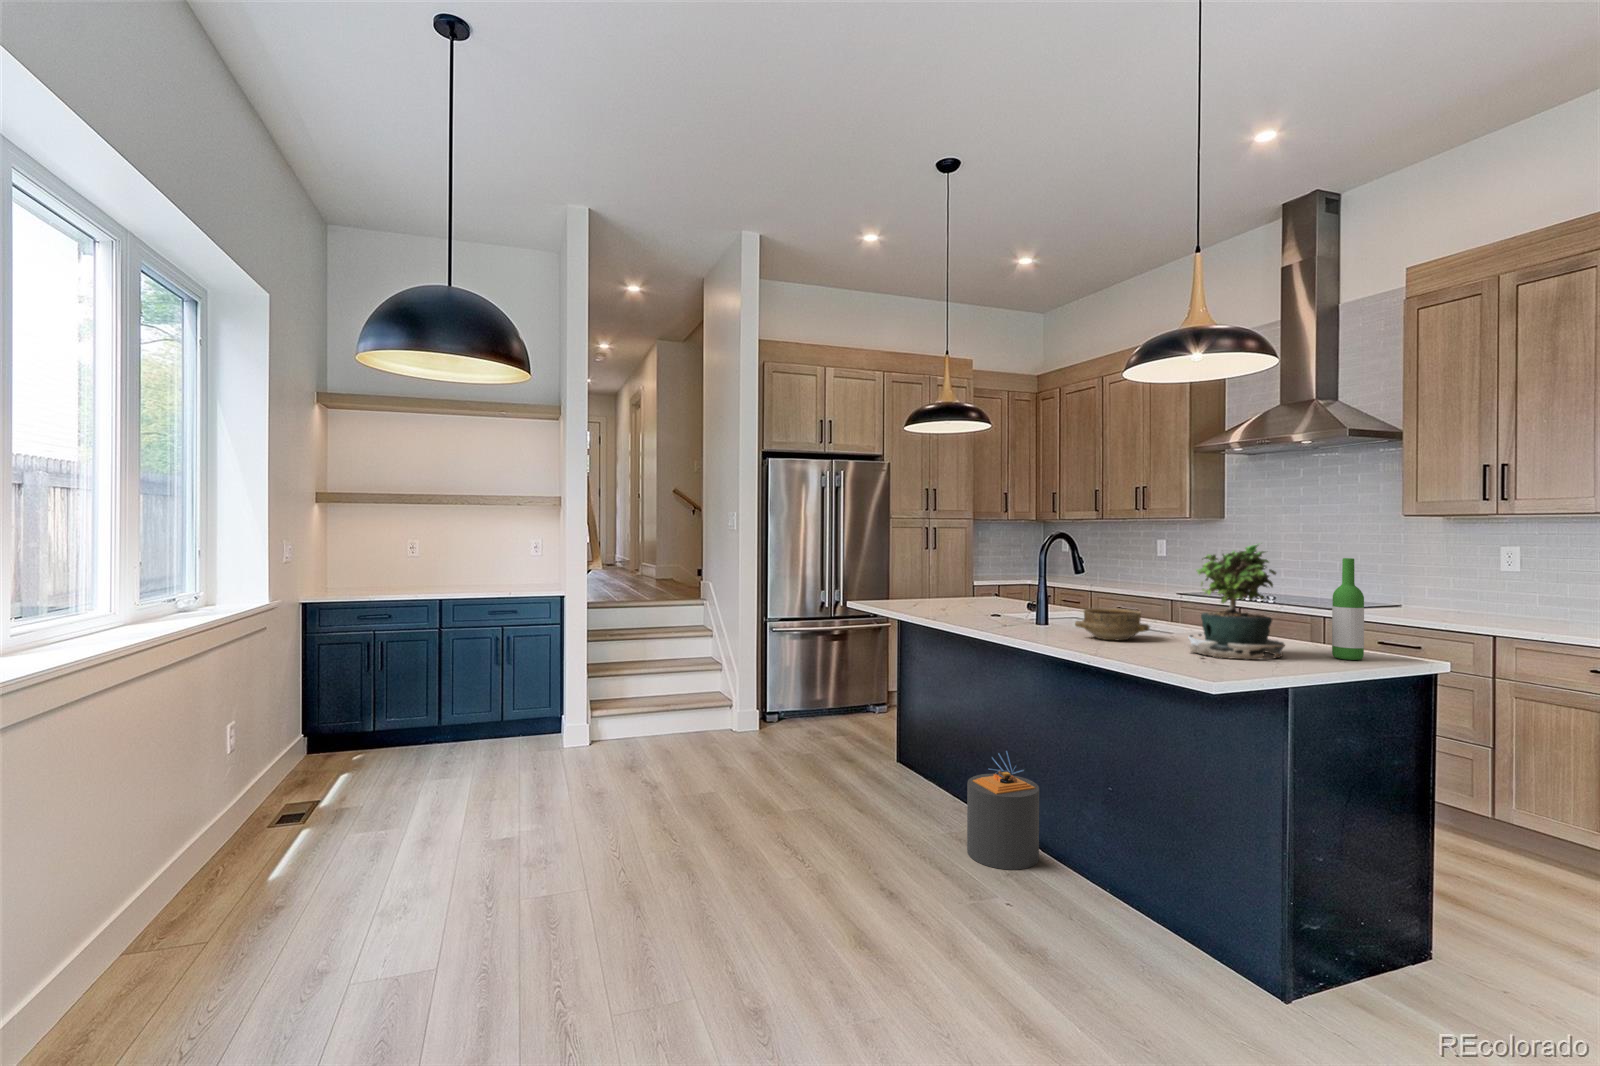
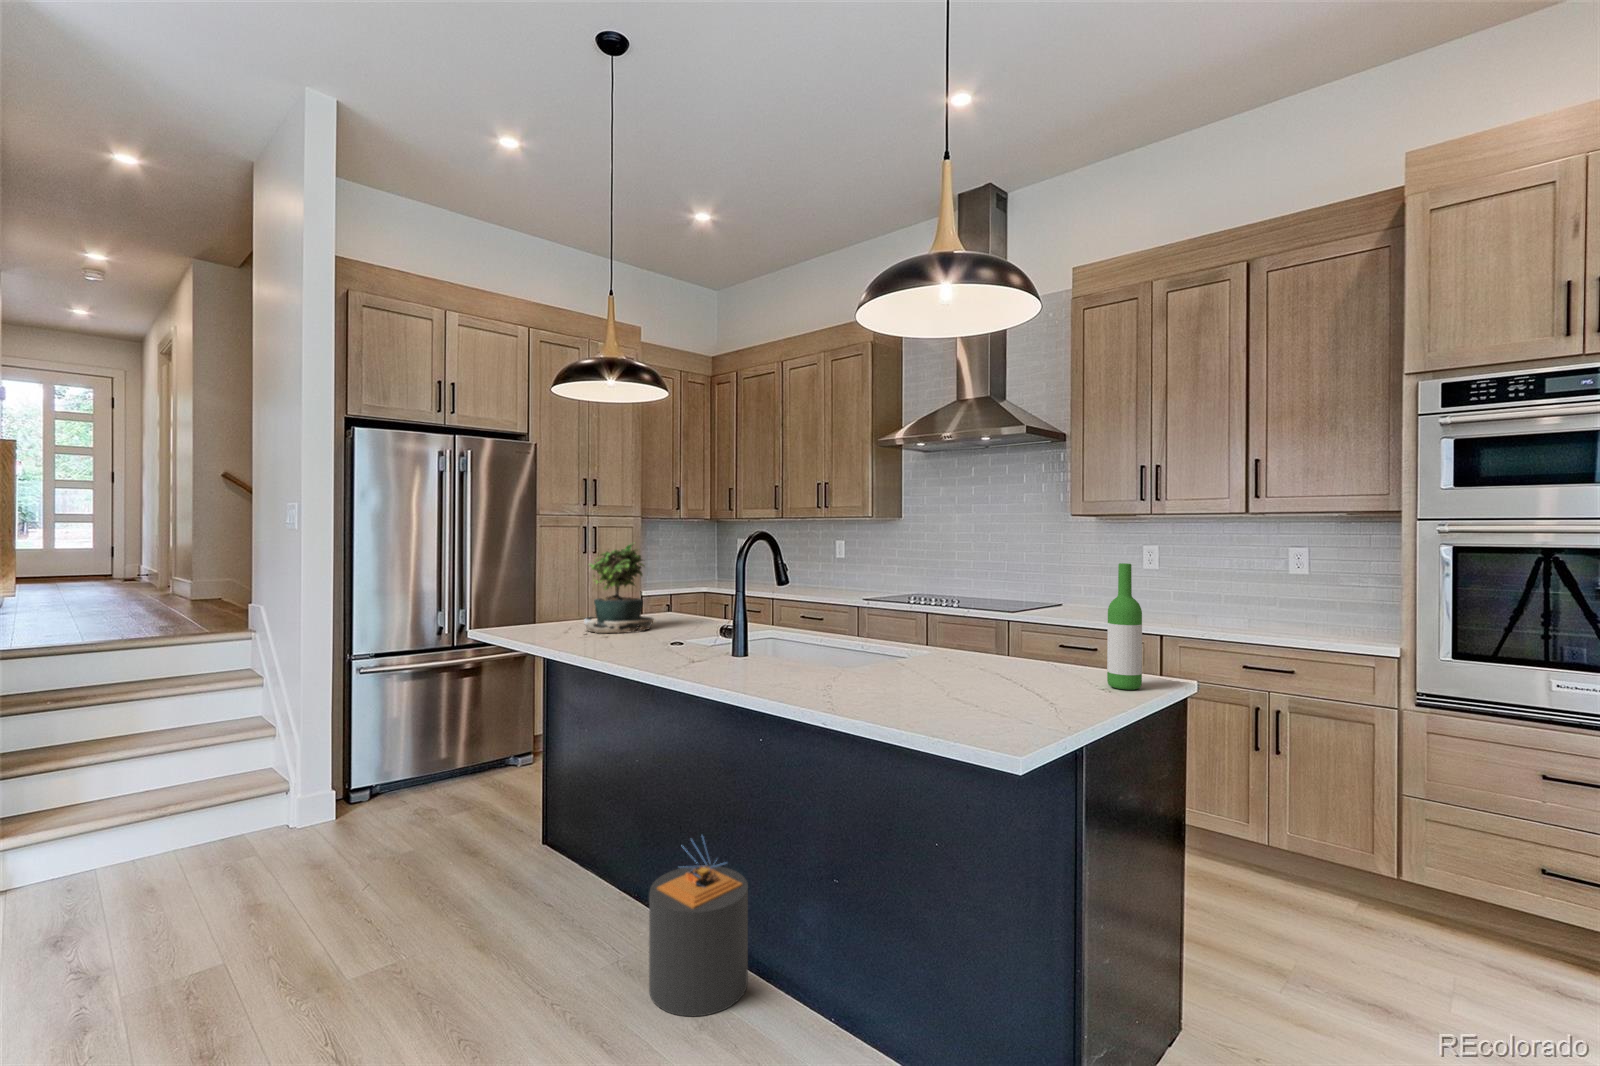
potted plant: present [1188,545,1285,660] -> present [584,544,654,633]
ceramic bowl: present [1075,608,1149,640] -> none [799,633,890,678]

